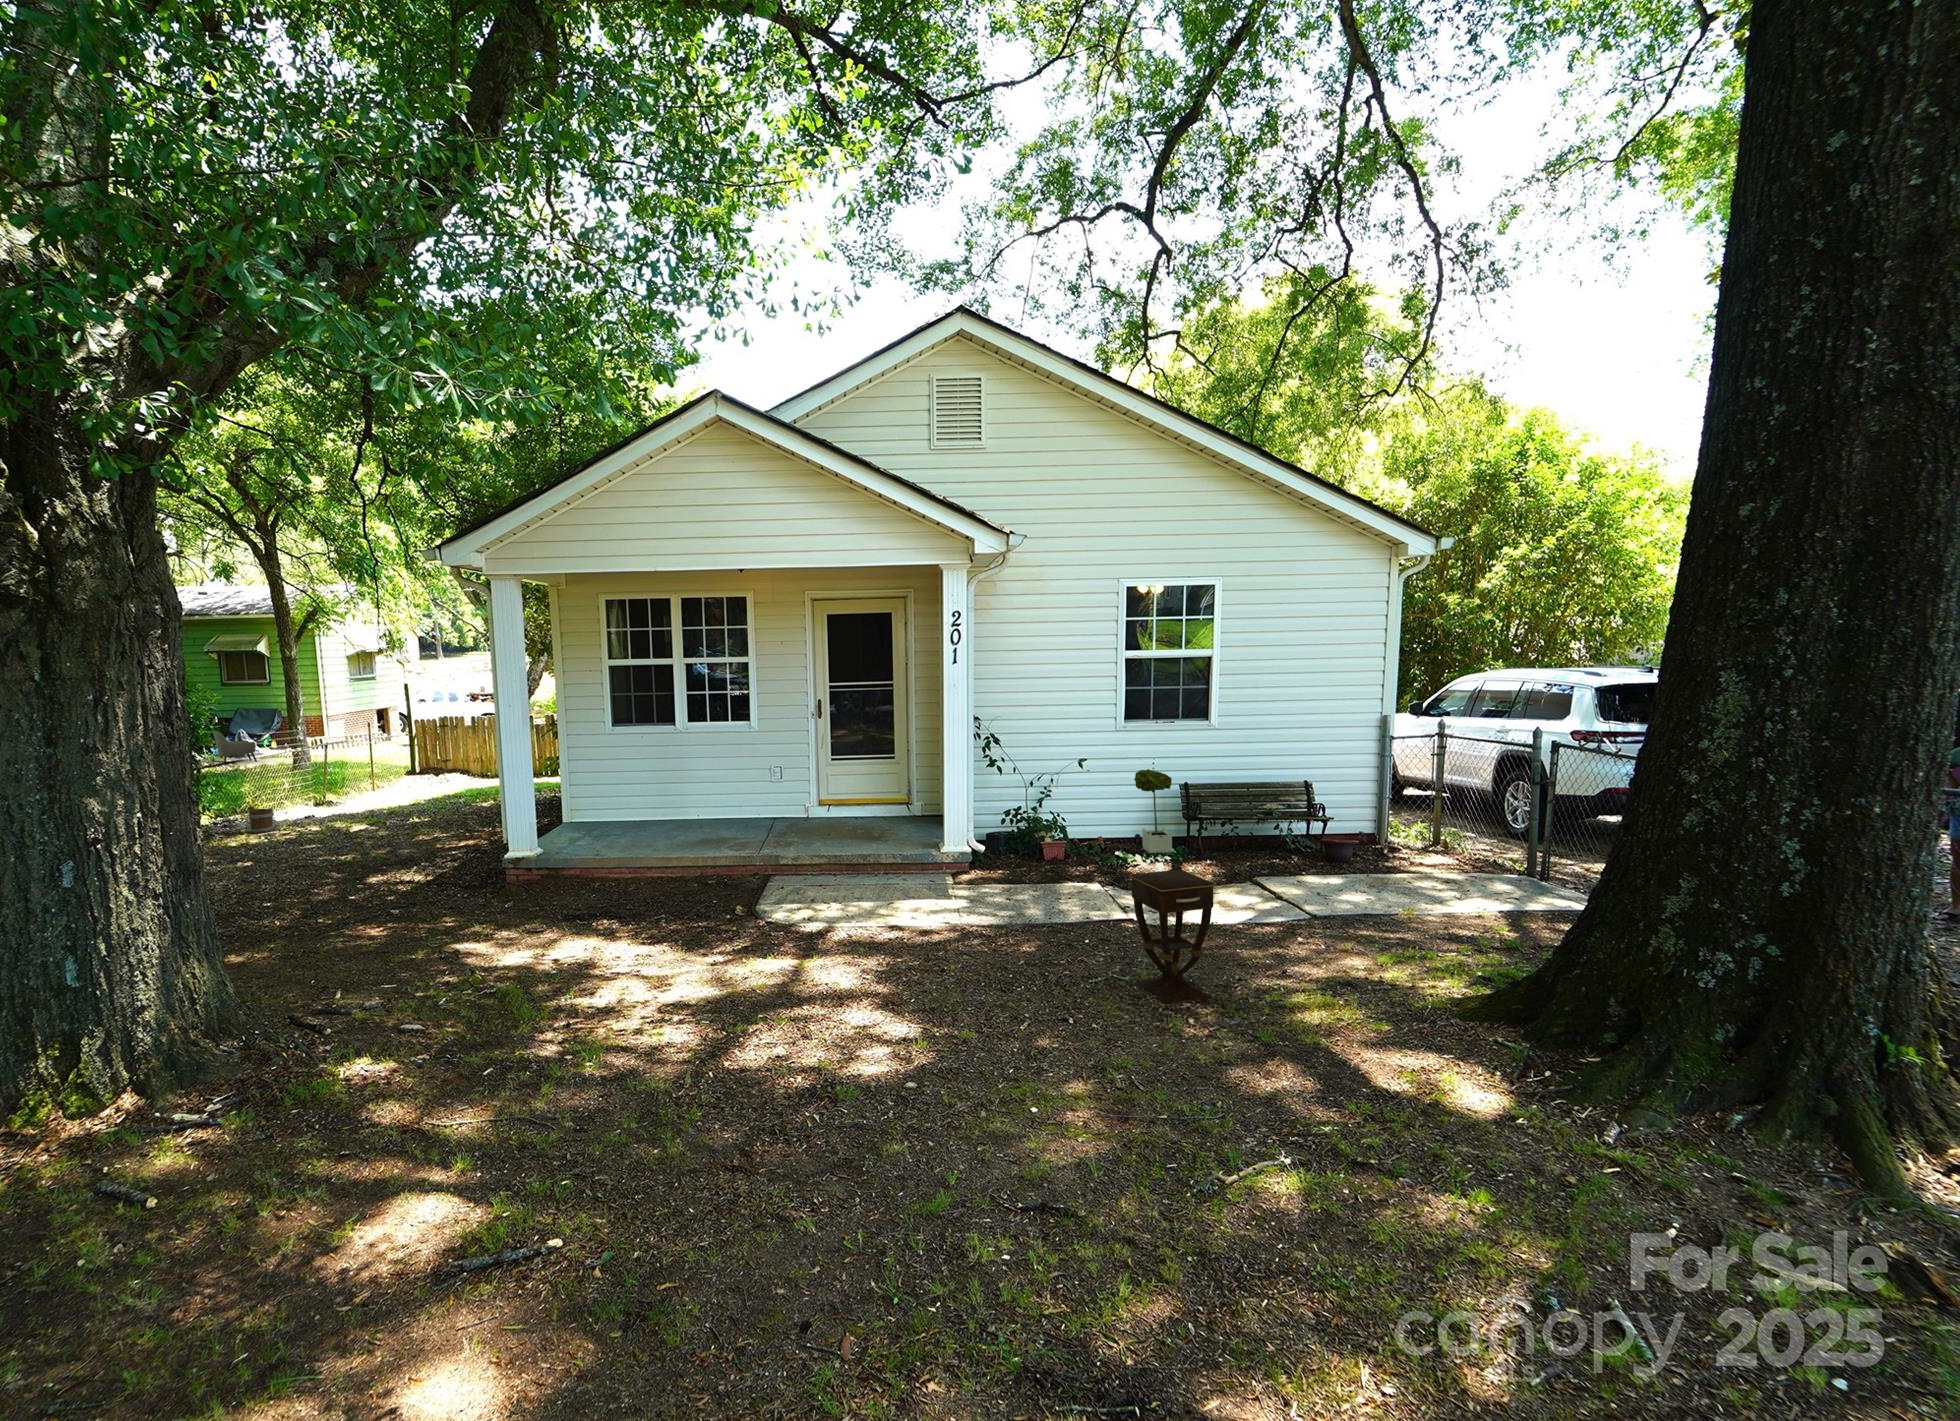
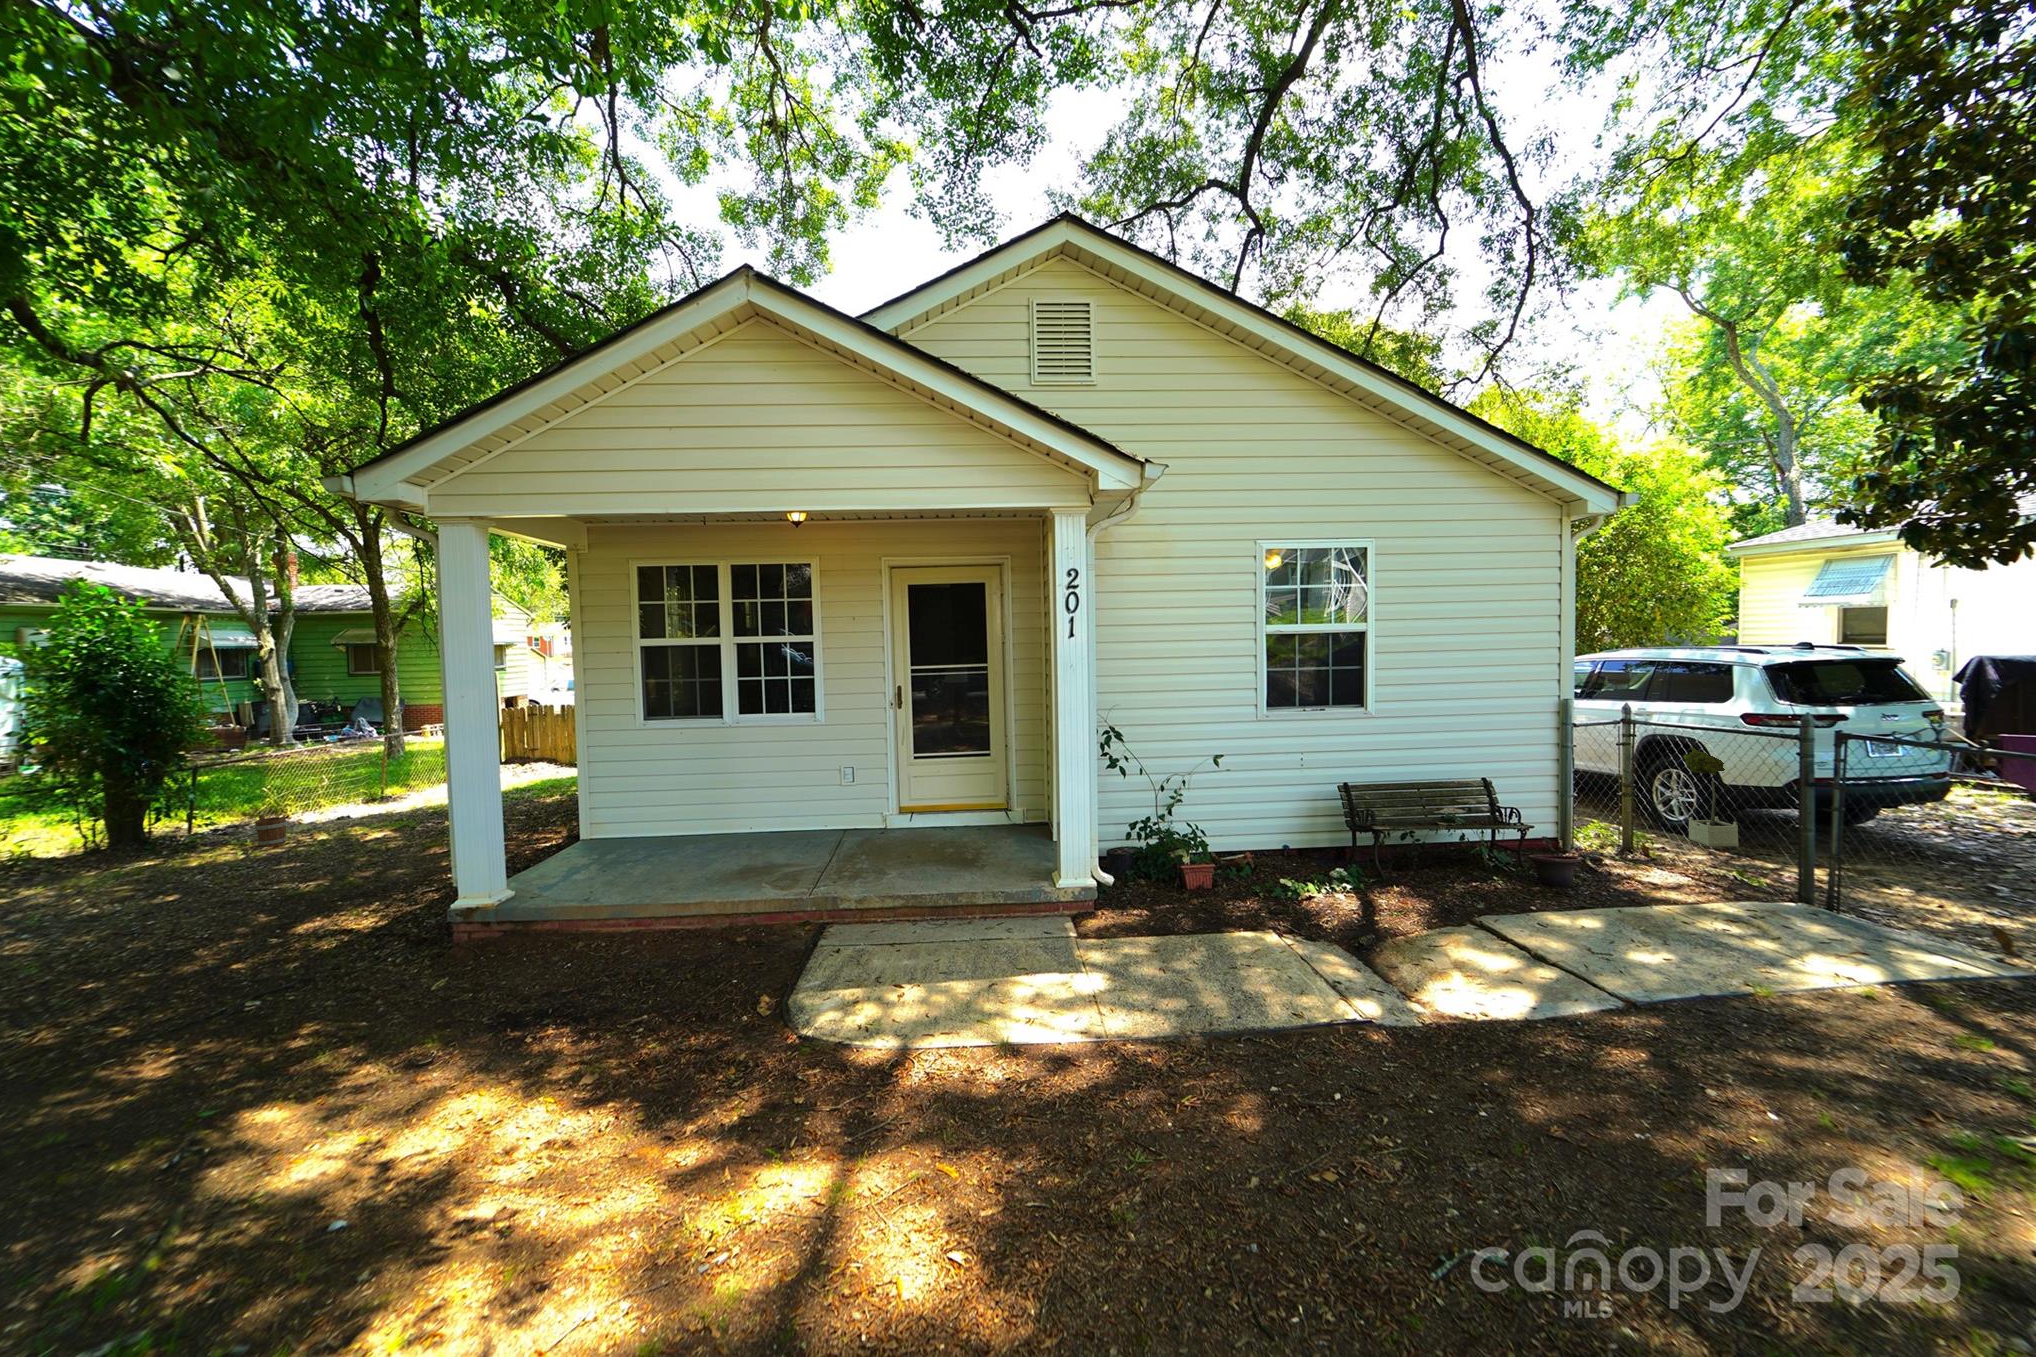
armchair: present [213,731,257,764] -> none [323,720,368,752]
potted tree: present [1134,769,1172,853] -> present [1684,747,1739,846]
side table: present [1131,870,1214,1004] -> none [1459,1013,1664,1332]

